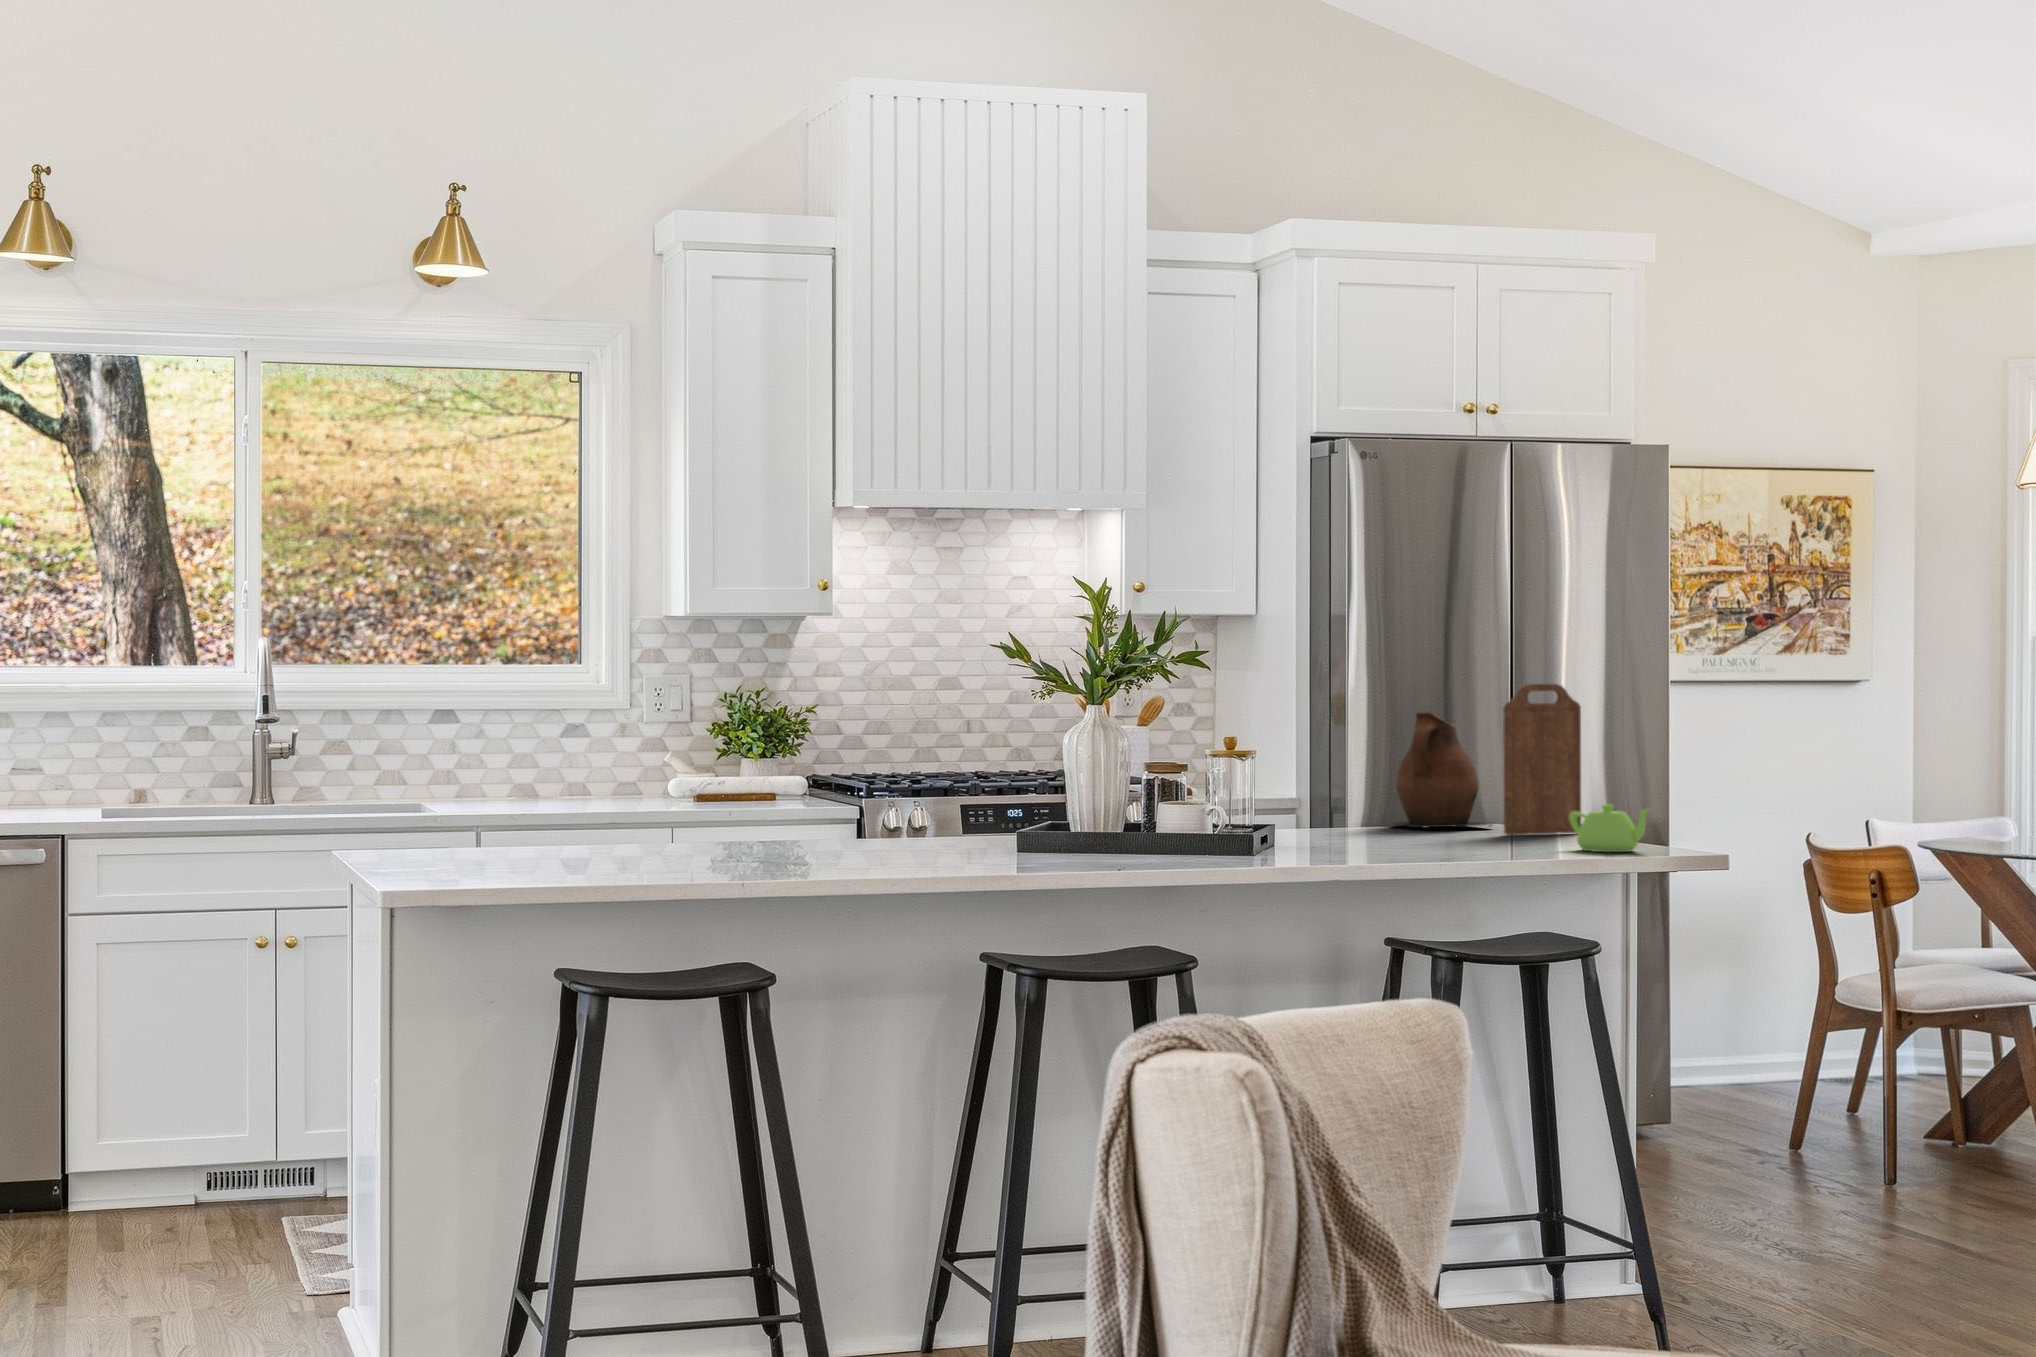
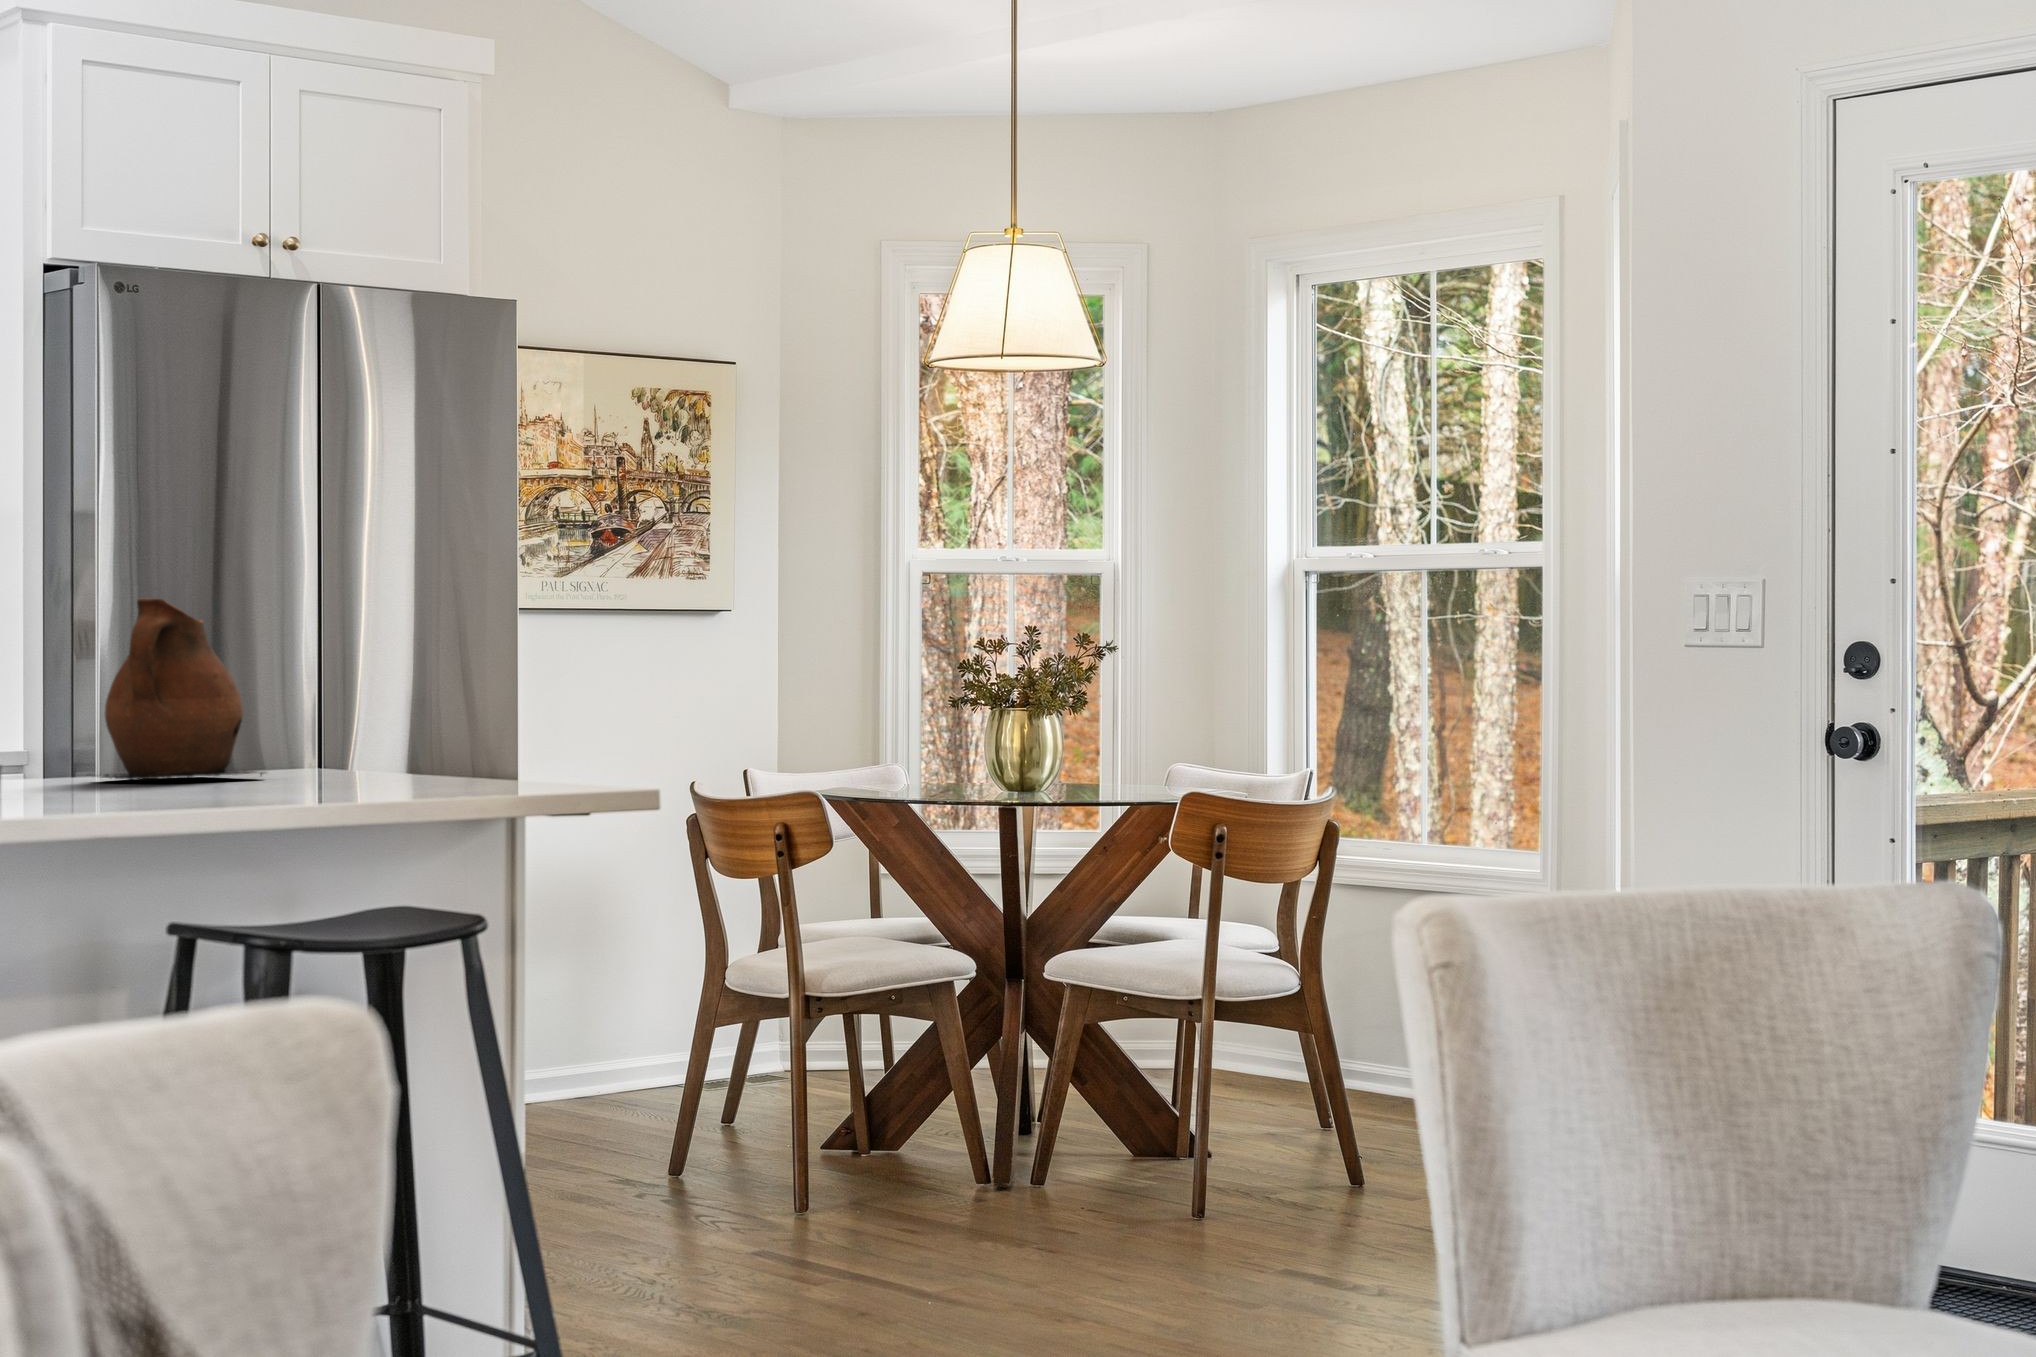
cutting board: present [1503,684,1581,835] -> none [280,550,404,784]
teapot: present [1569,804,1650,852] -> none [390,720,526,796]

